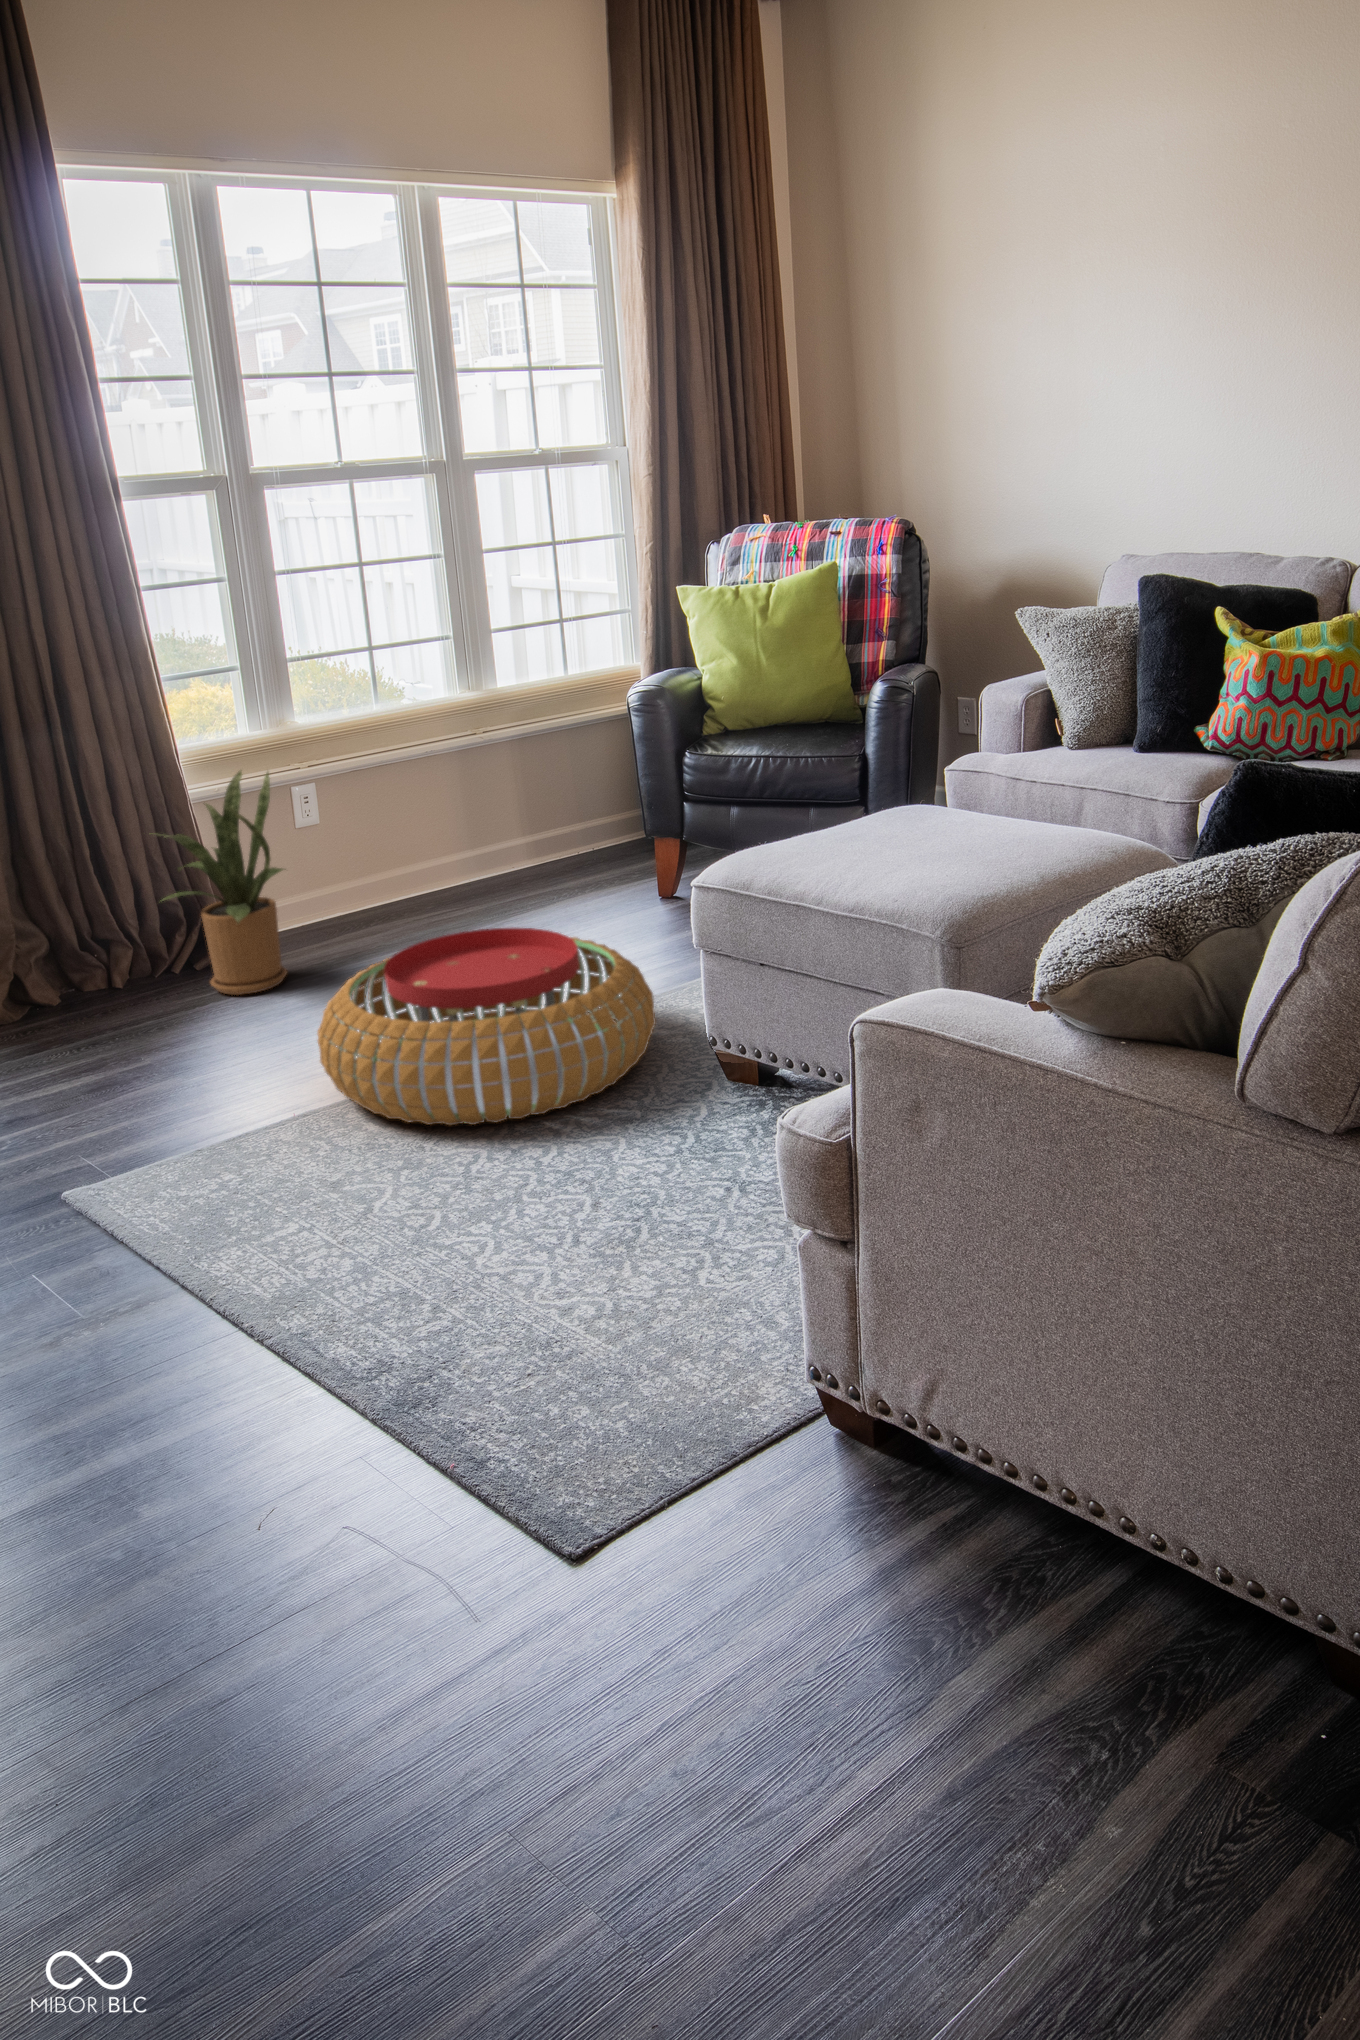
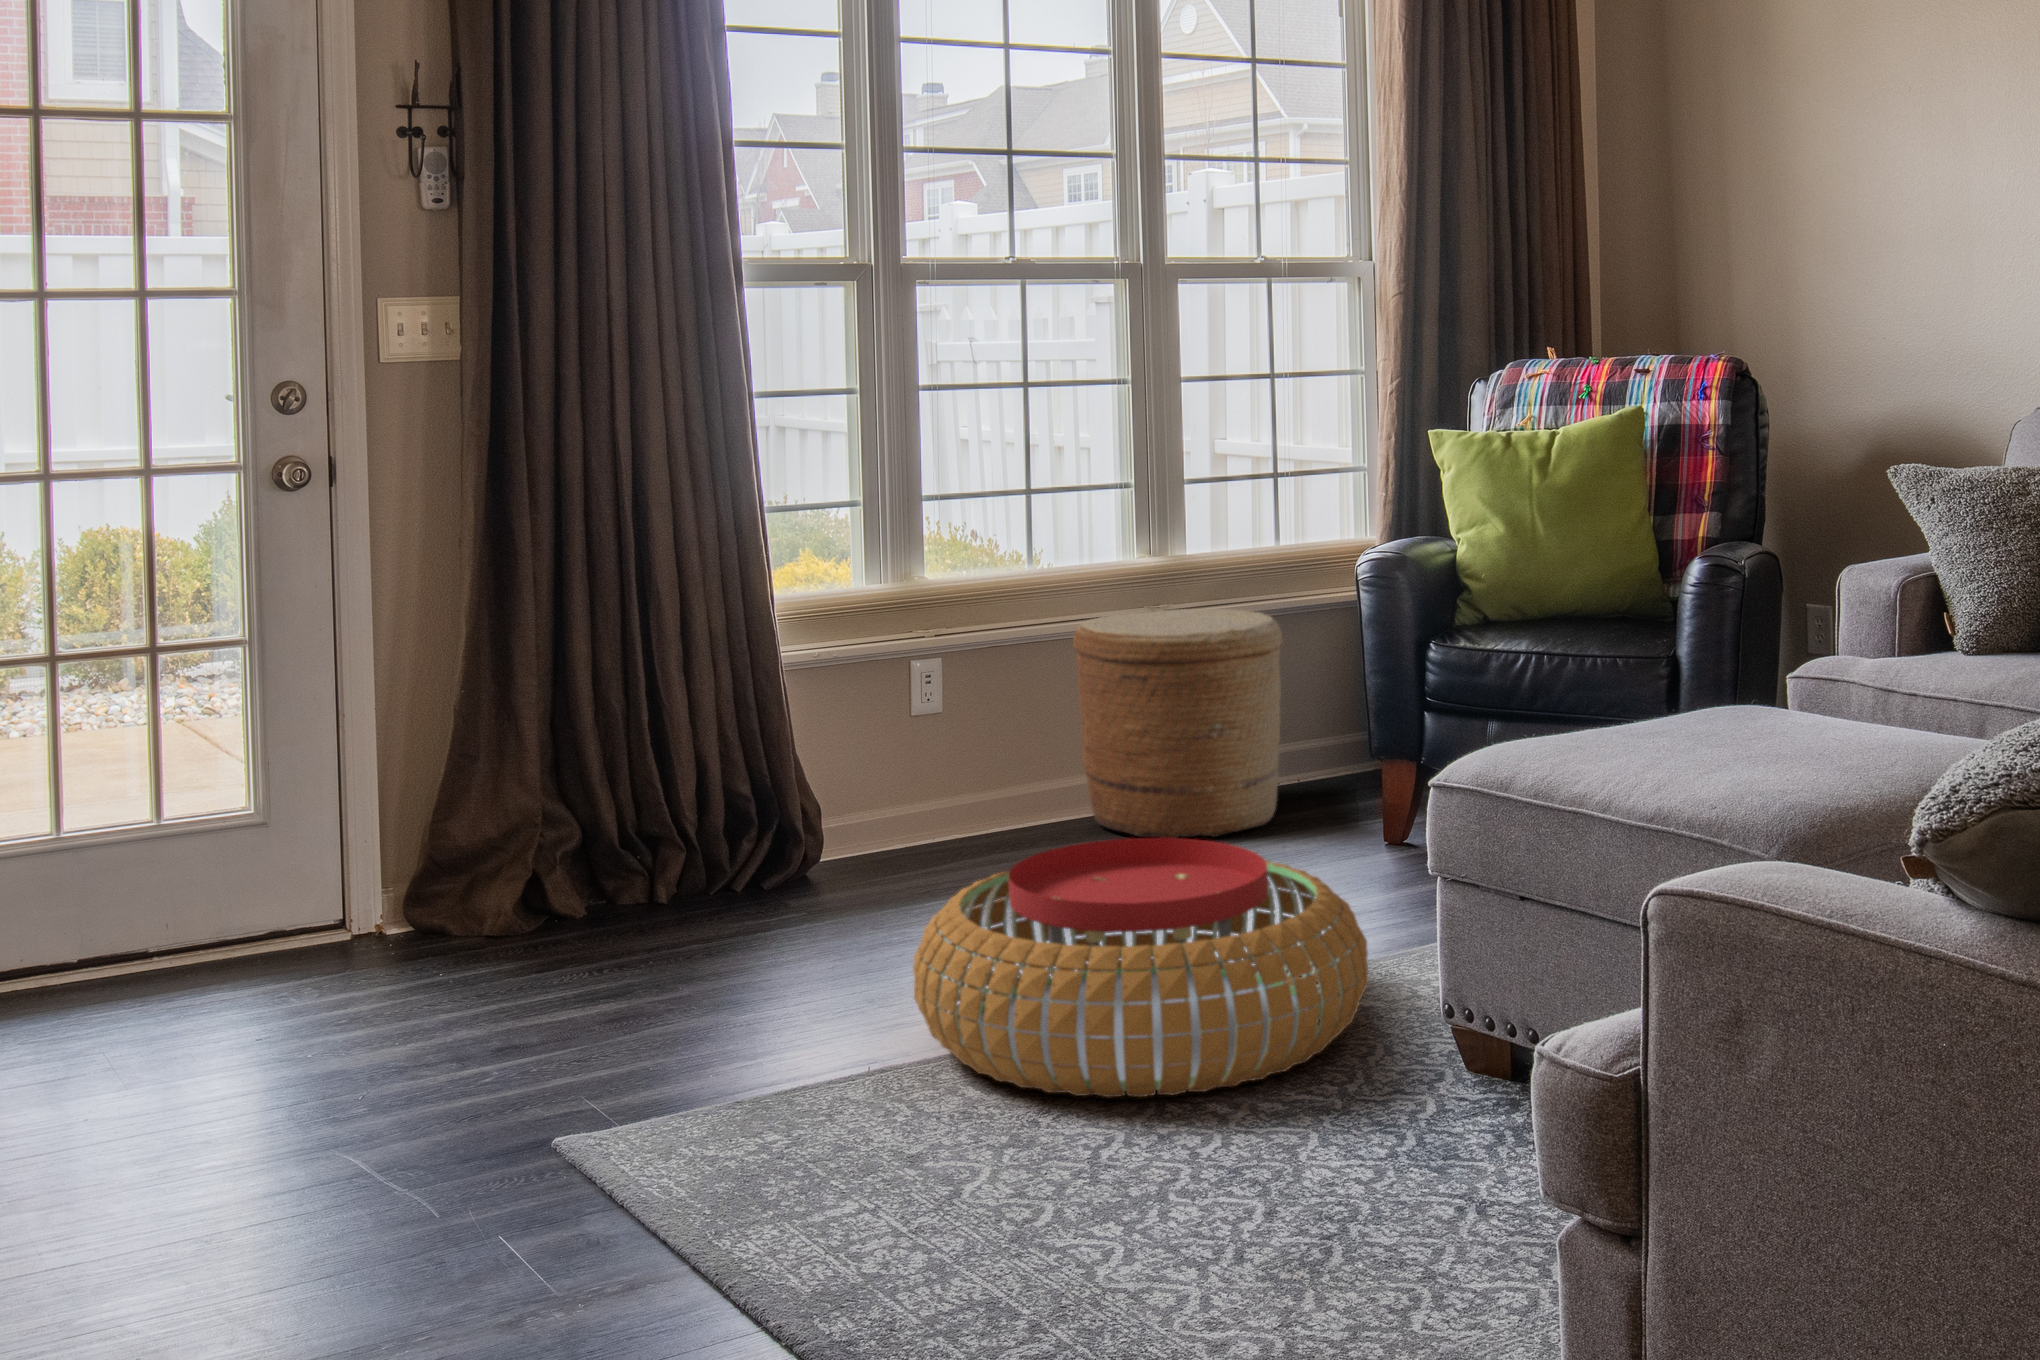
woven basket: none [414,732,579,909] -> present [1073,609,1282,838]
house plant: present [163,771,287,995] -> none [723,623,899,918]

